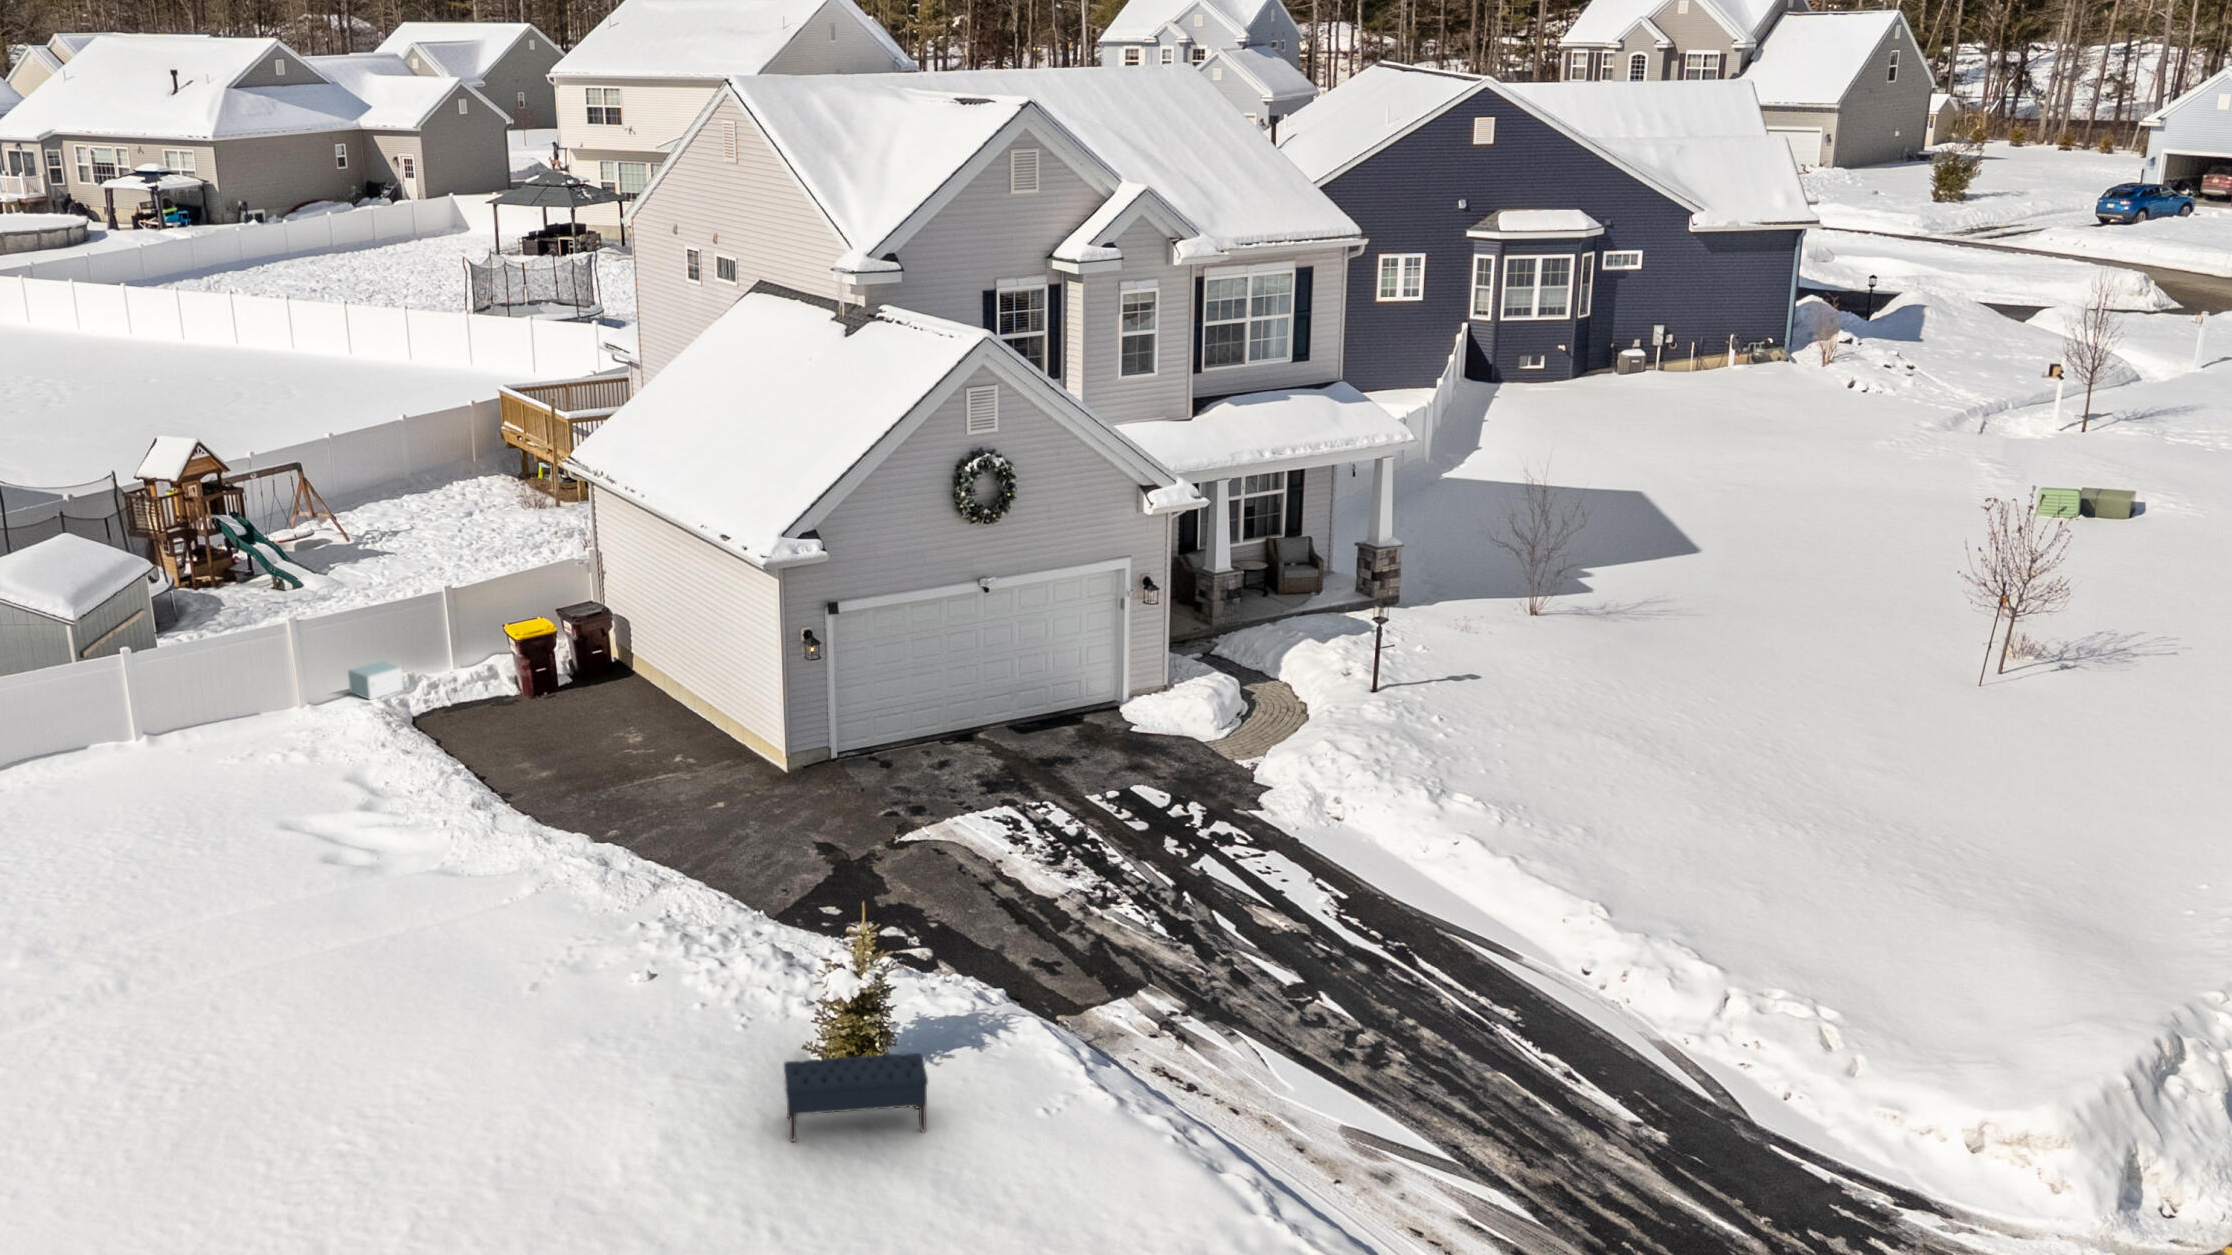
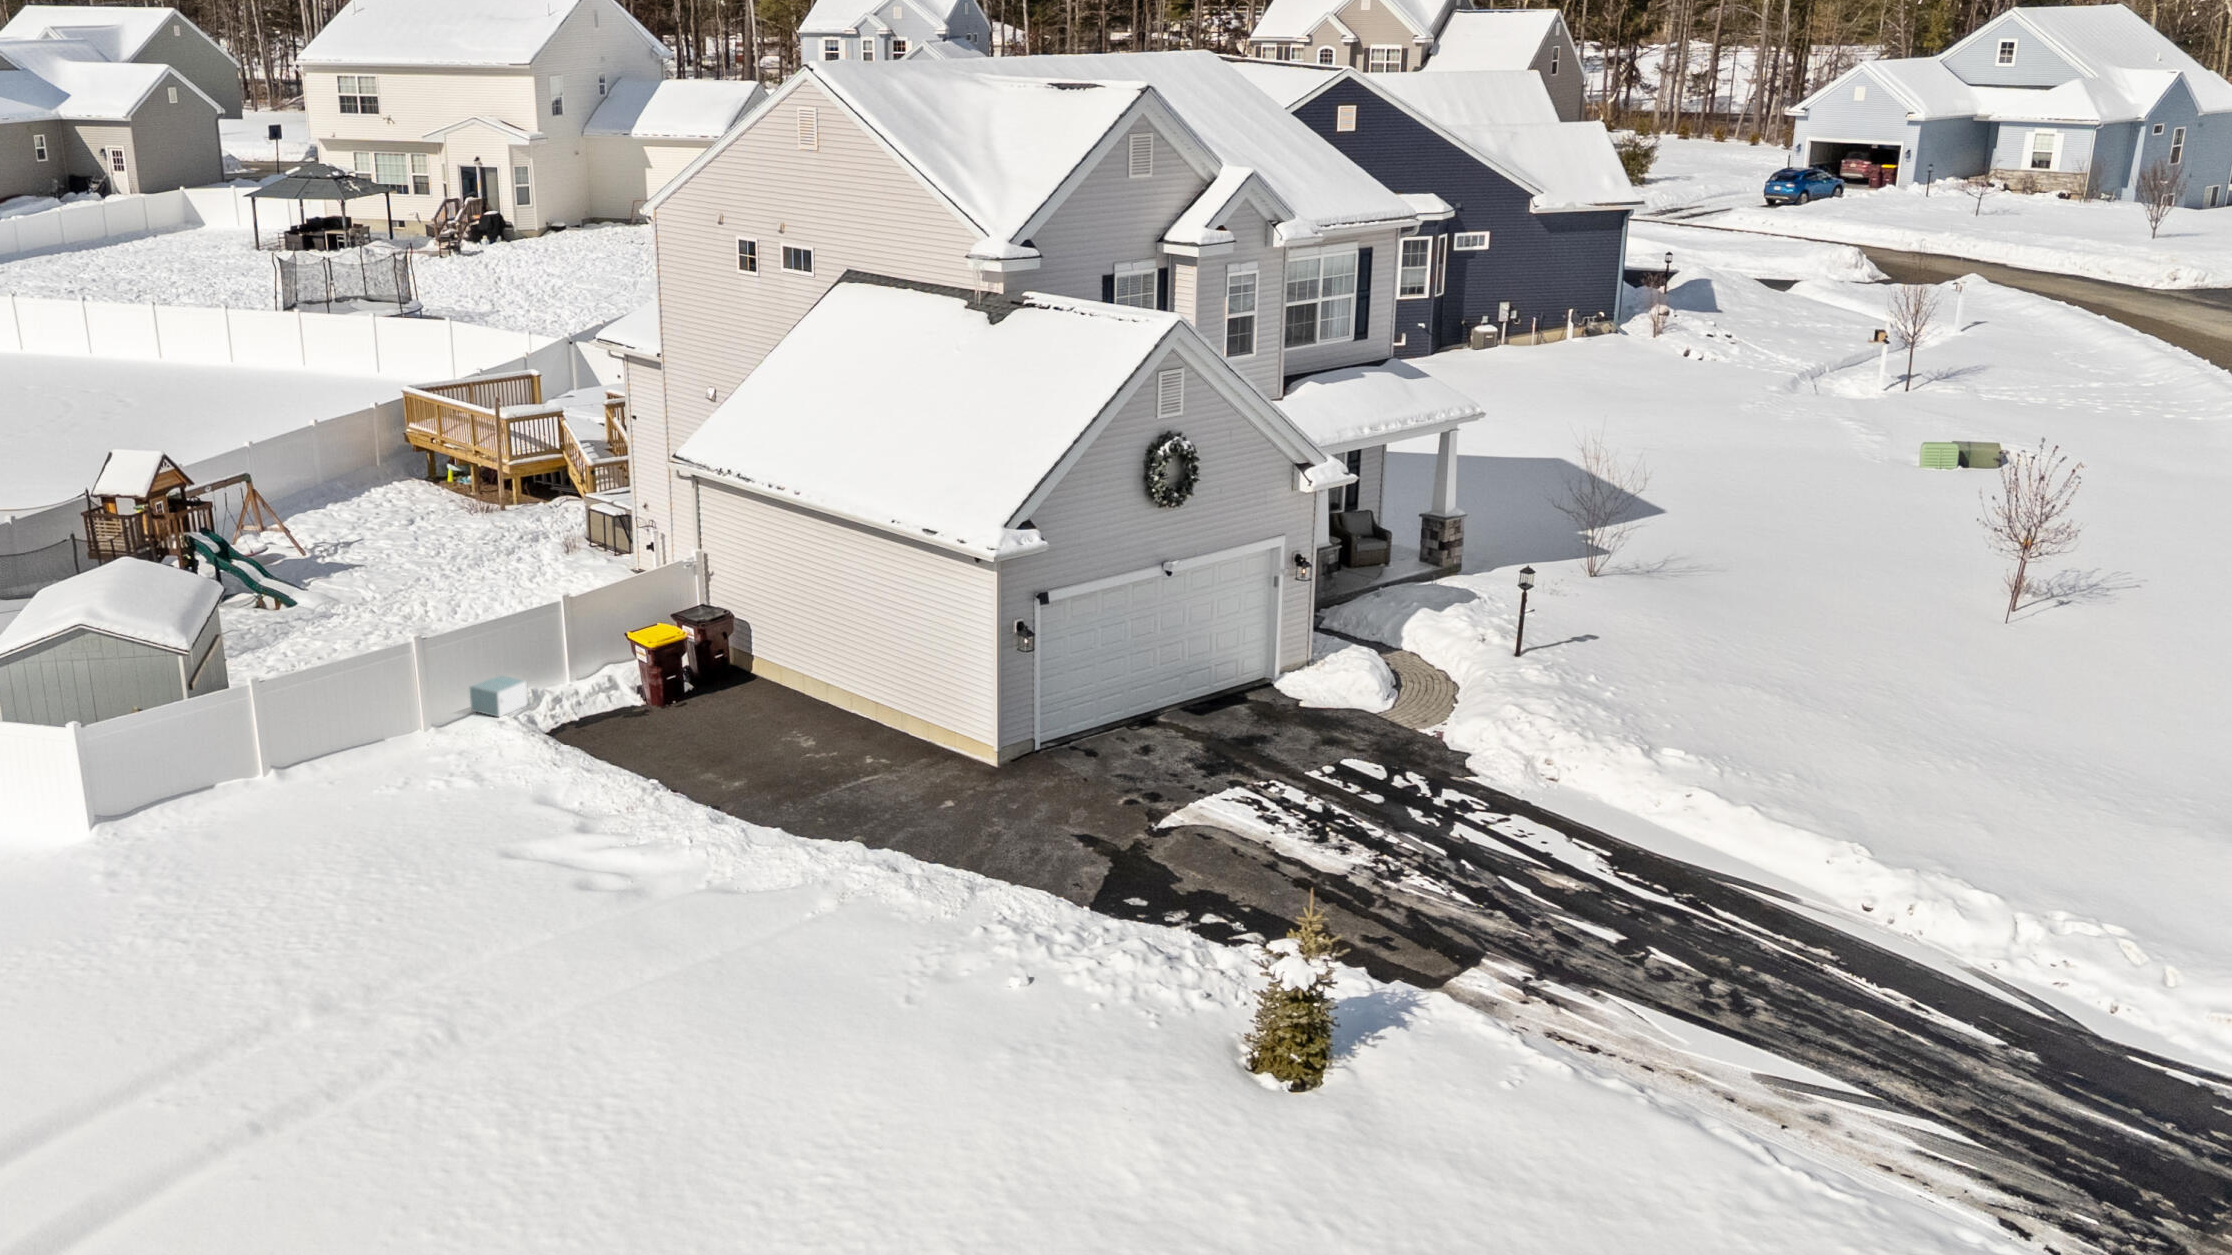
bench: present [784,1053,928,1141] -> none [1268,1038,1422,1139]

